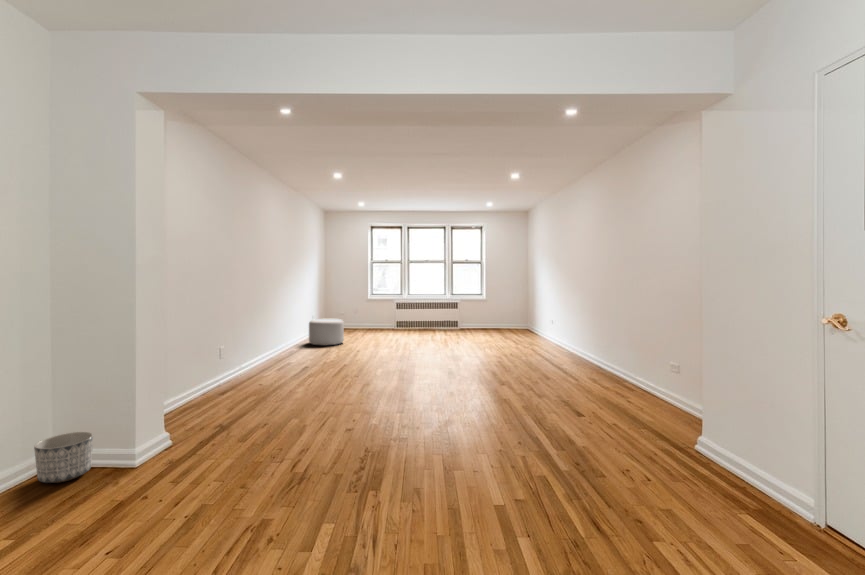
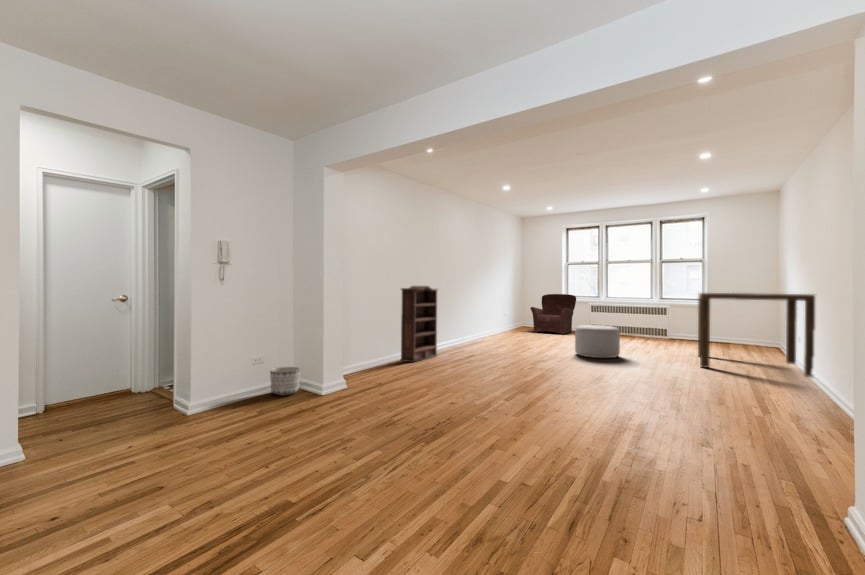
armchair: none [339,292,381,333] -> present [530,294,576,335]
dining table: none [495,292,582,358] -> present [698,293,815,377]
bookshelf: none [216,293,260,388] -> present [400,286,438,362]
ottoman: present [309,319,344,345] -> present [575,325,620,358]

